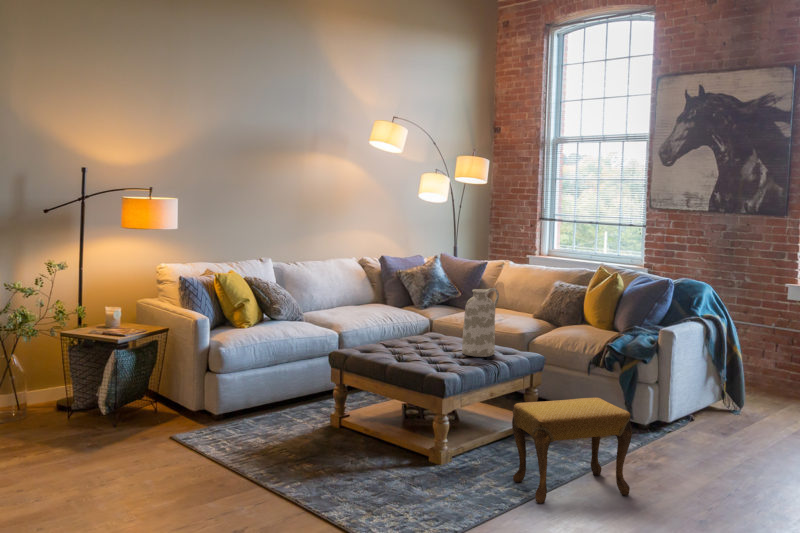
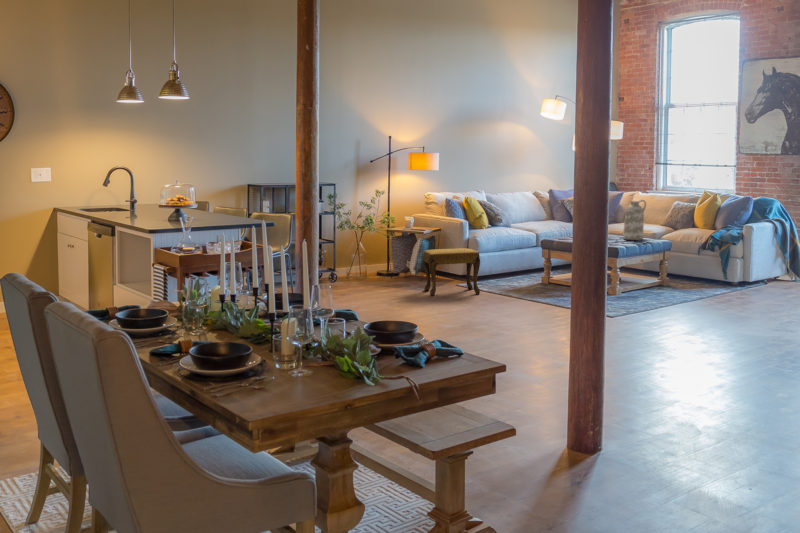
footstool: present [512,398,632,504] -> present [423,248,480,295]

